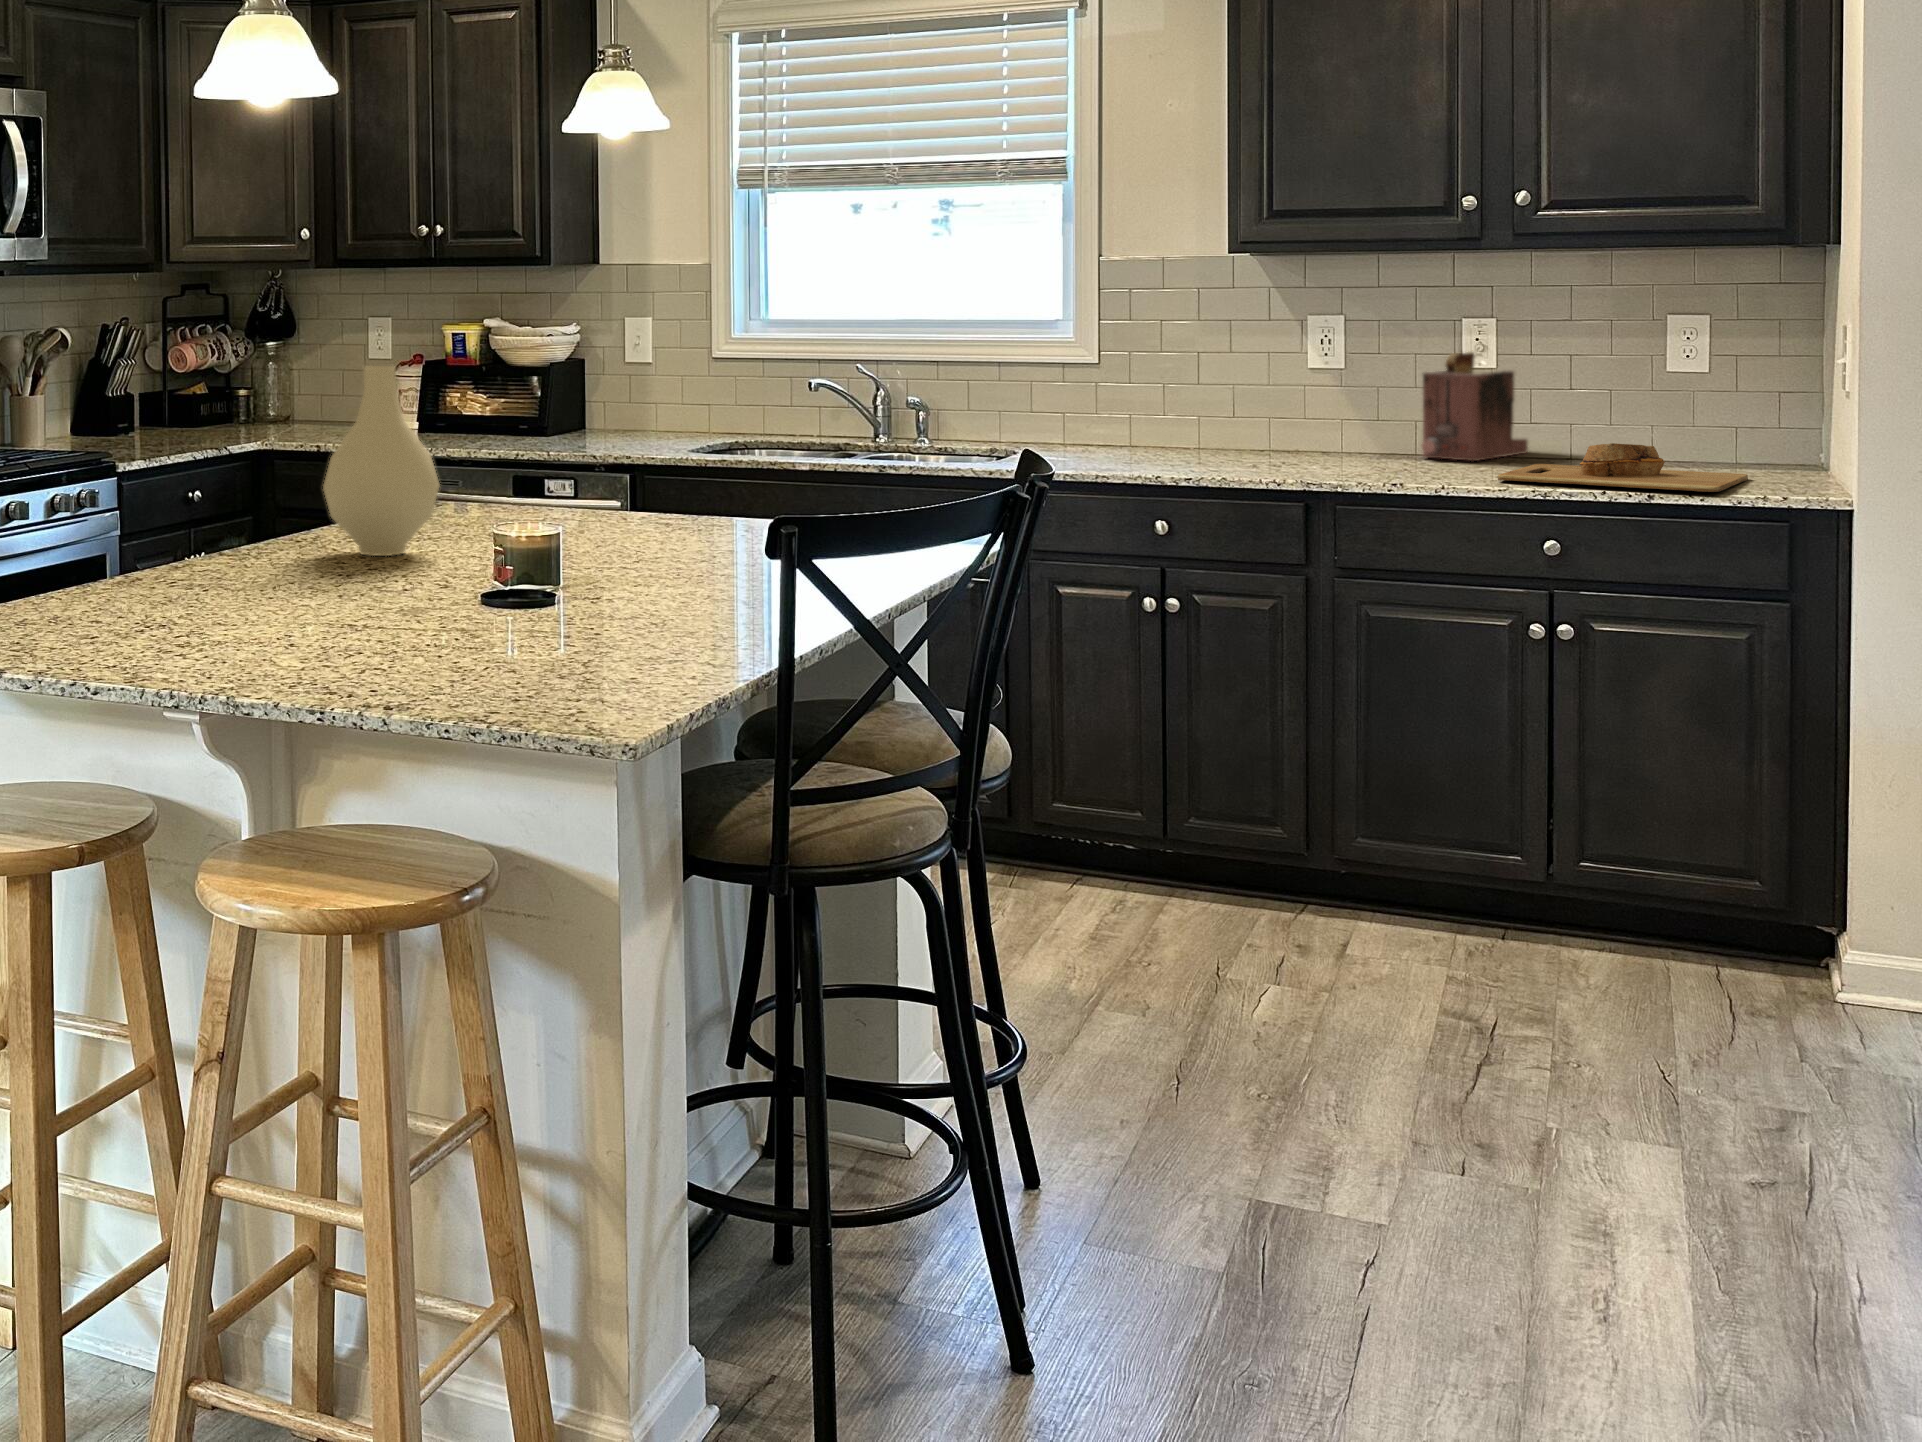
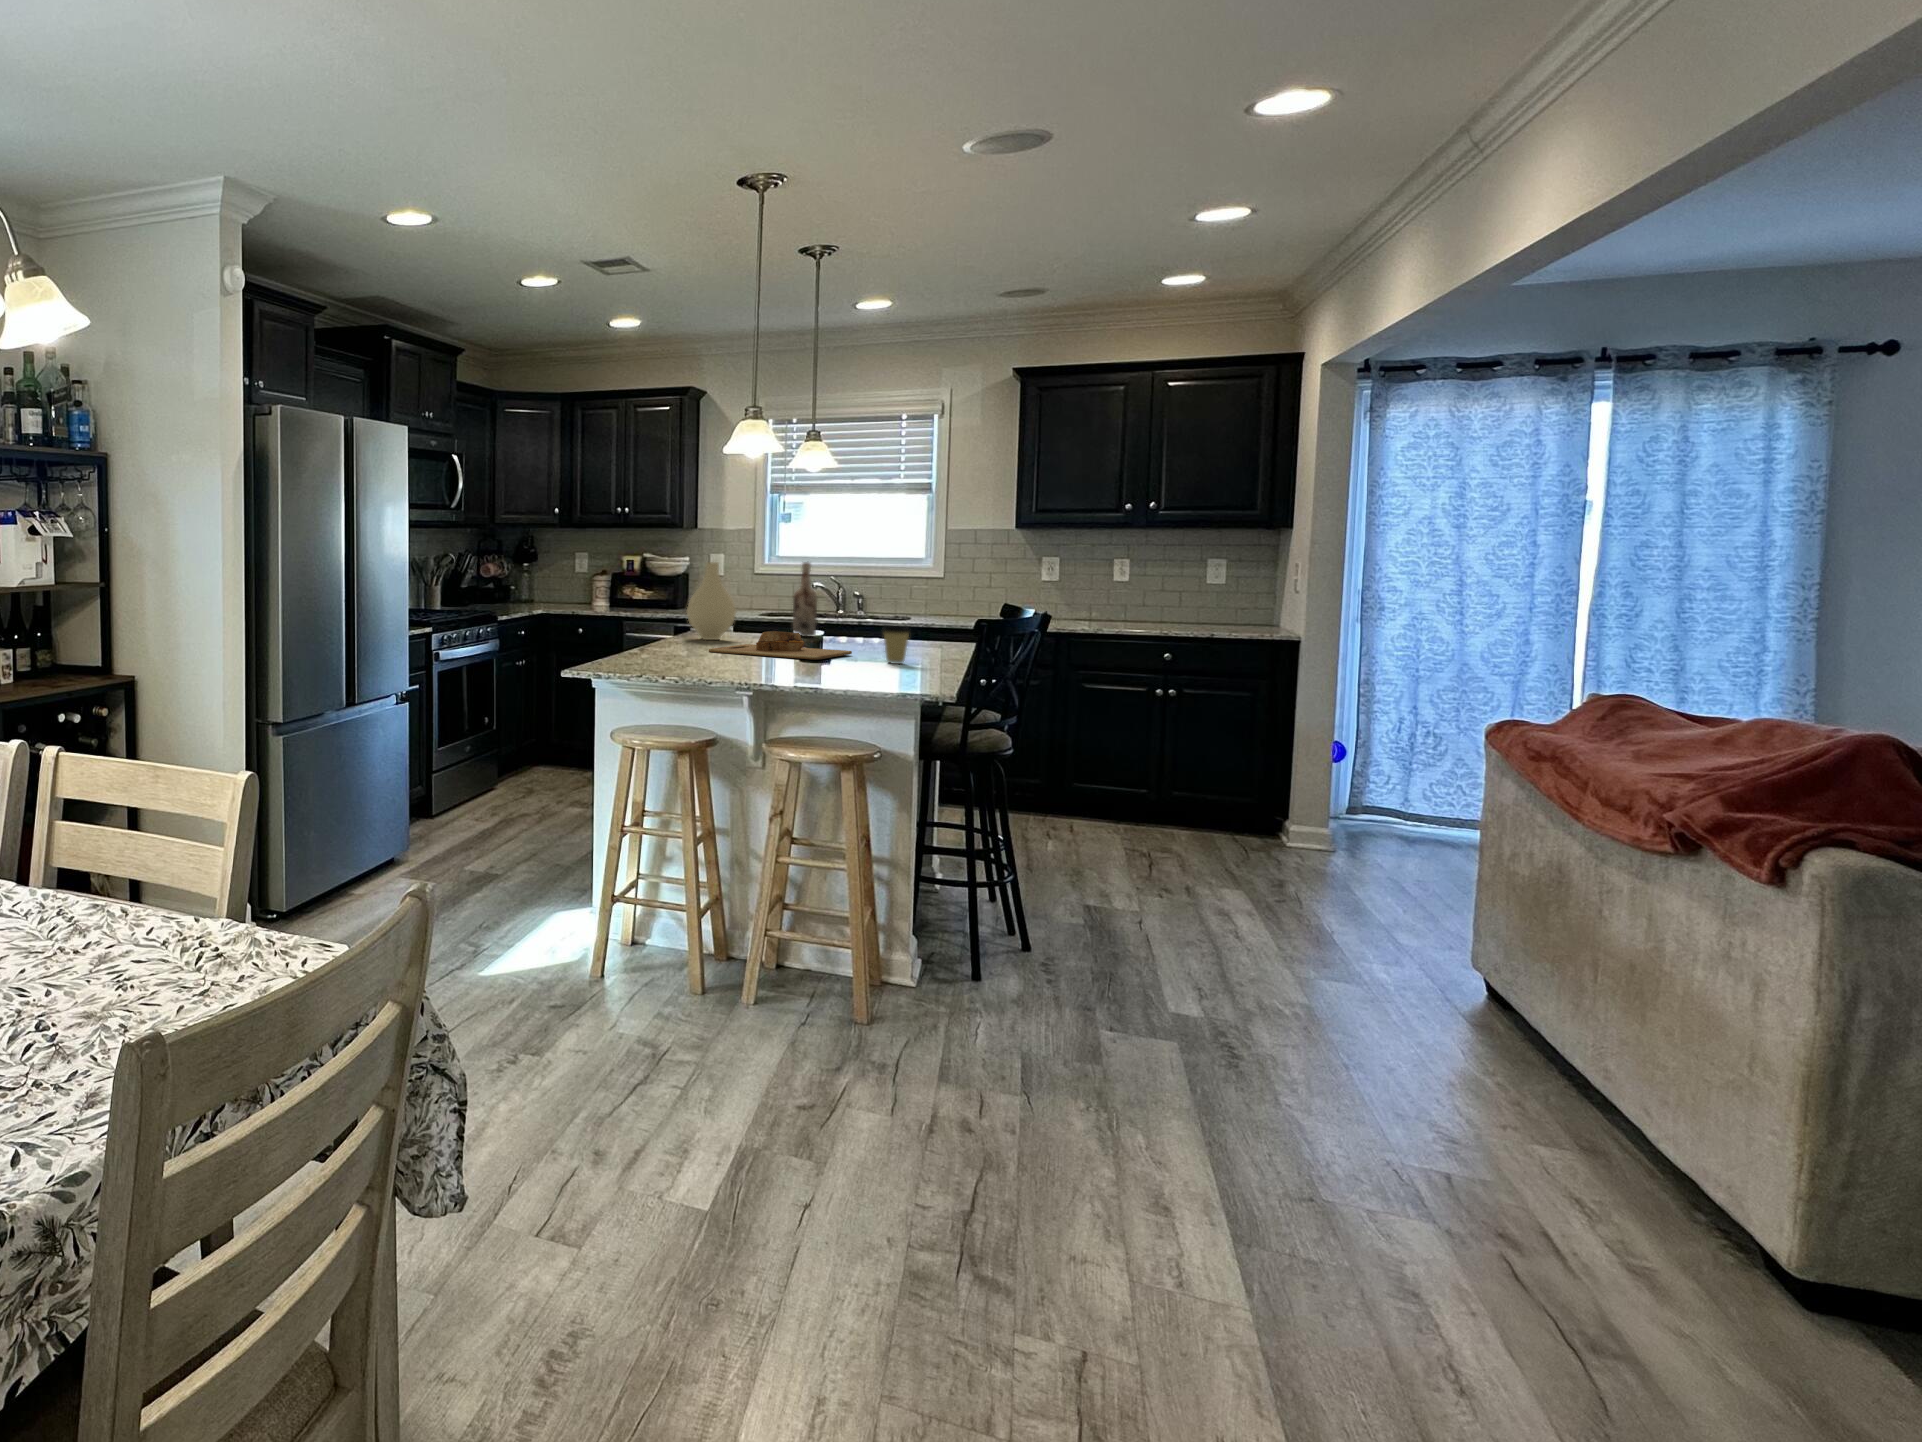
toaster: present [1422,352,1528,461] -> none [1097,574,1144,622]
wine bottle: none [621,356,675,534] -> present [793,562,817,637]
cutting board: present [1498,443,1748,492] -> present [709,631,852,660]
coffee cup: none [631,550,707,658] -> present [883,625,910,664]

